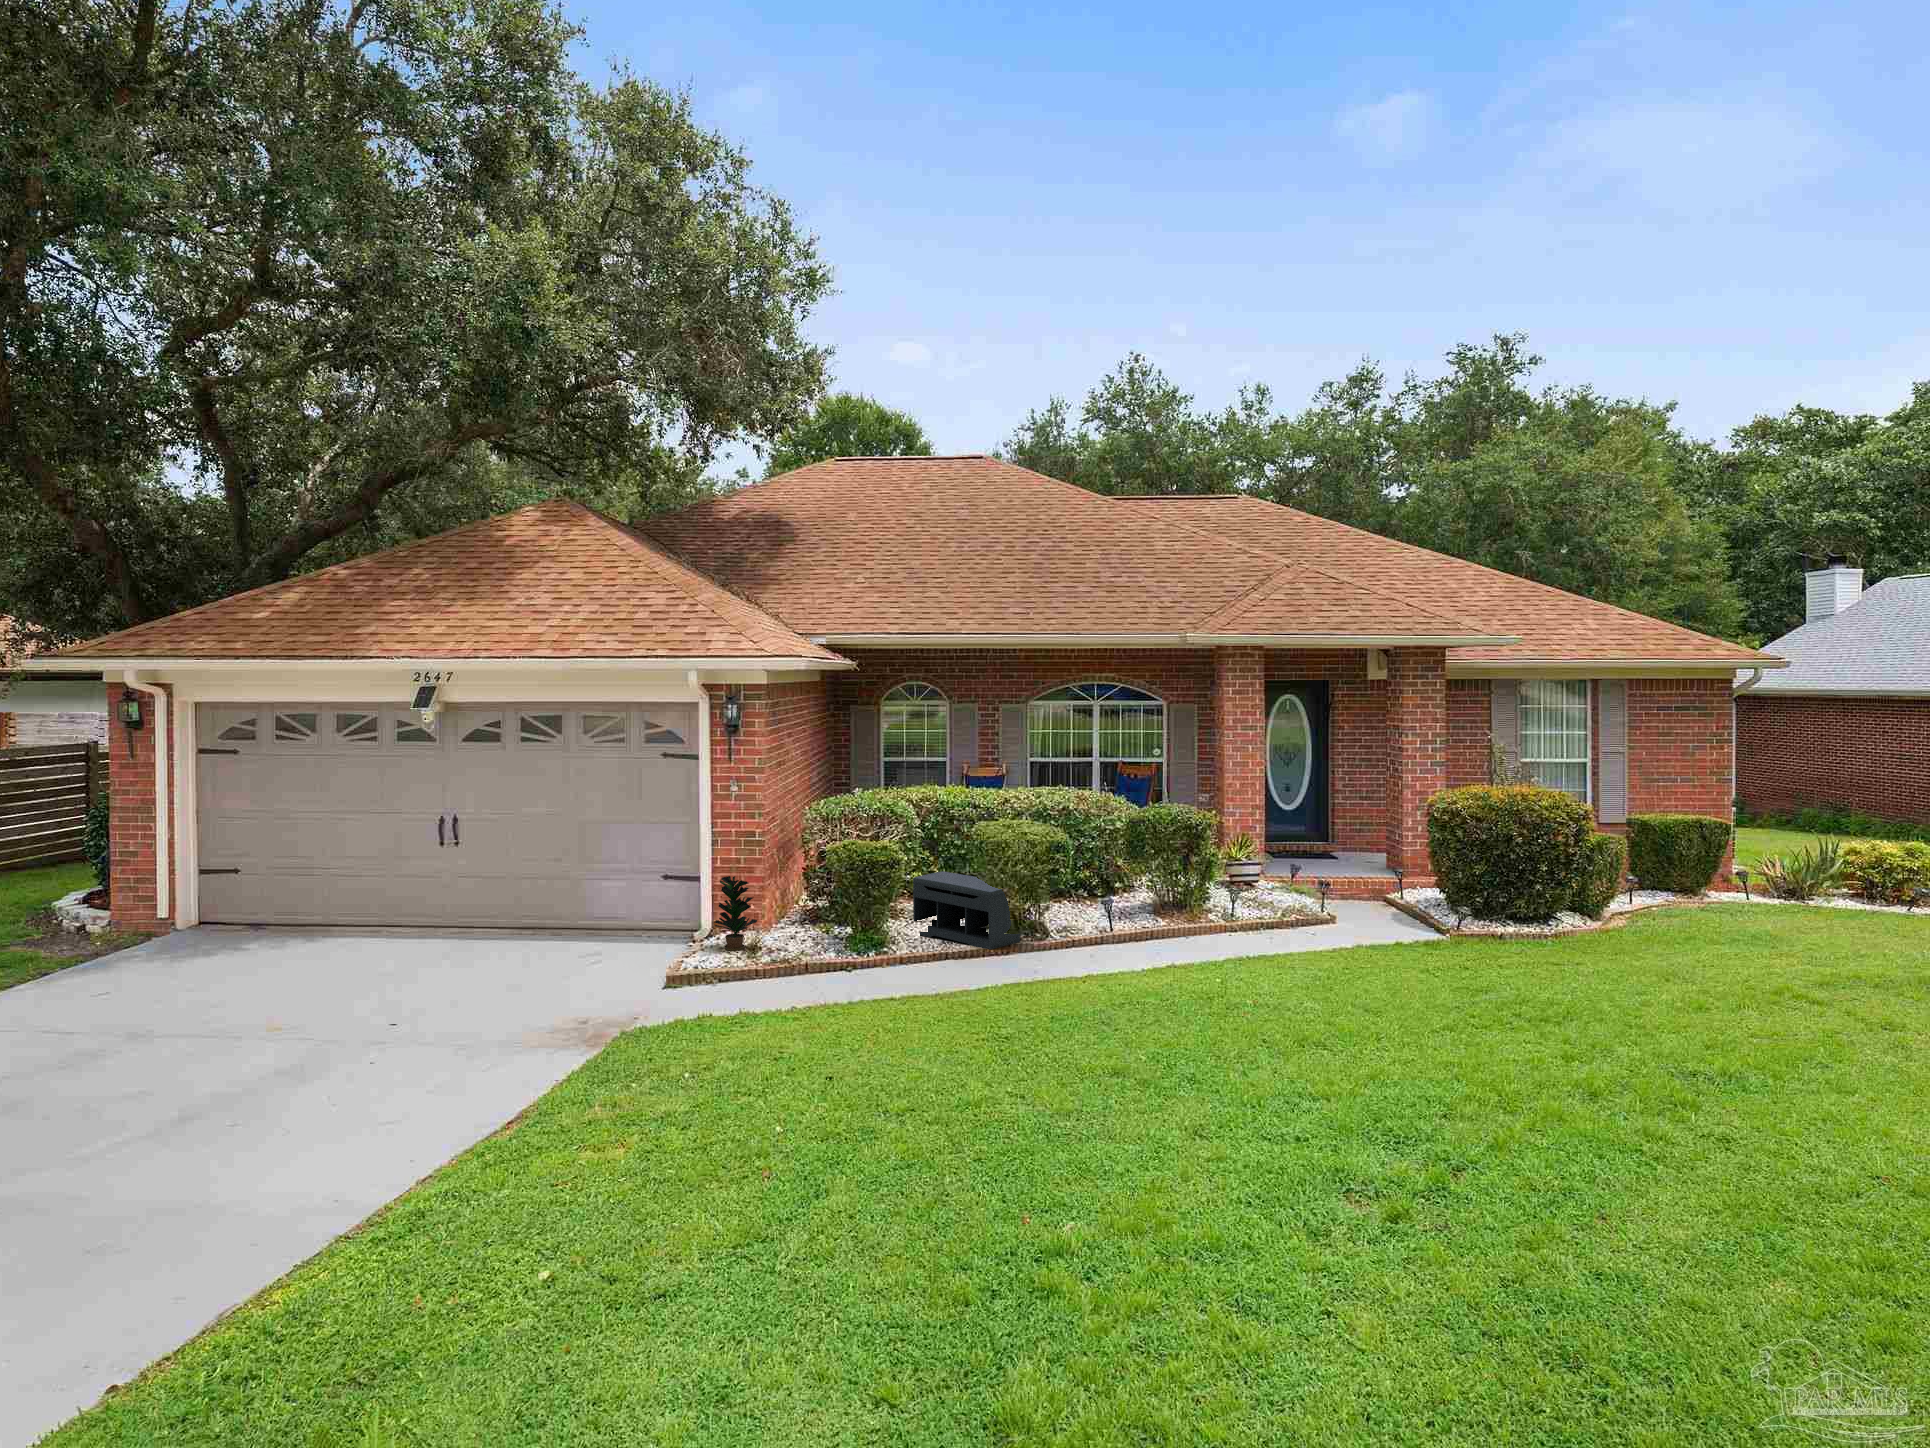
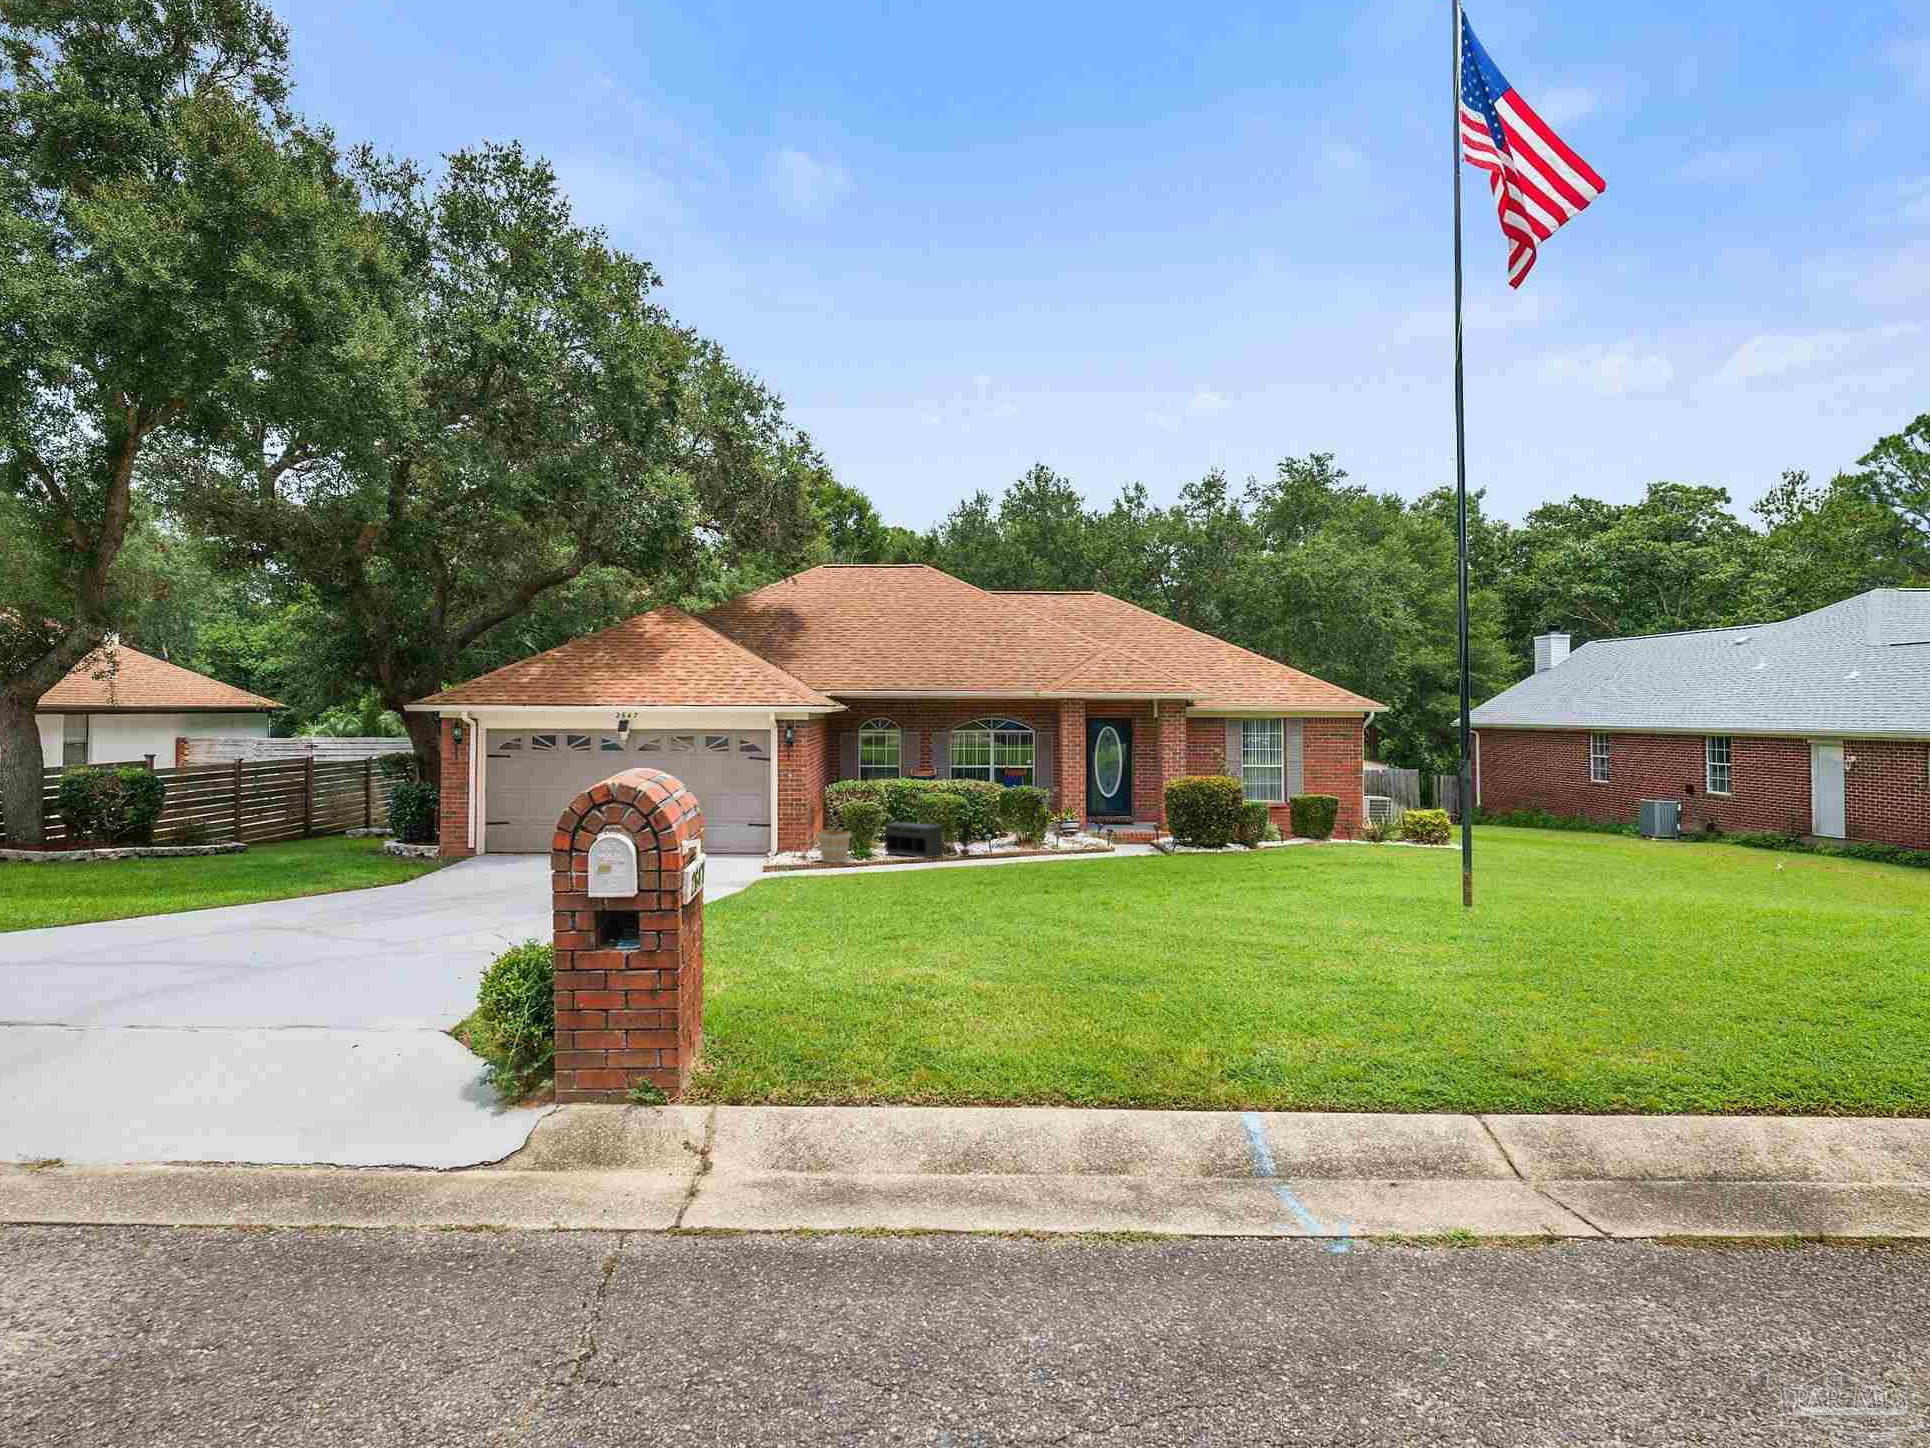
potted plant: present [714,876,757,951] -> present [955,819,973,856]
wooden bucket: none [776,896,844,966] -> present [817,830,851,862]

